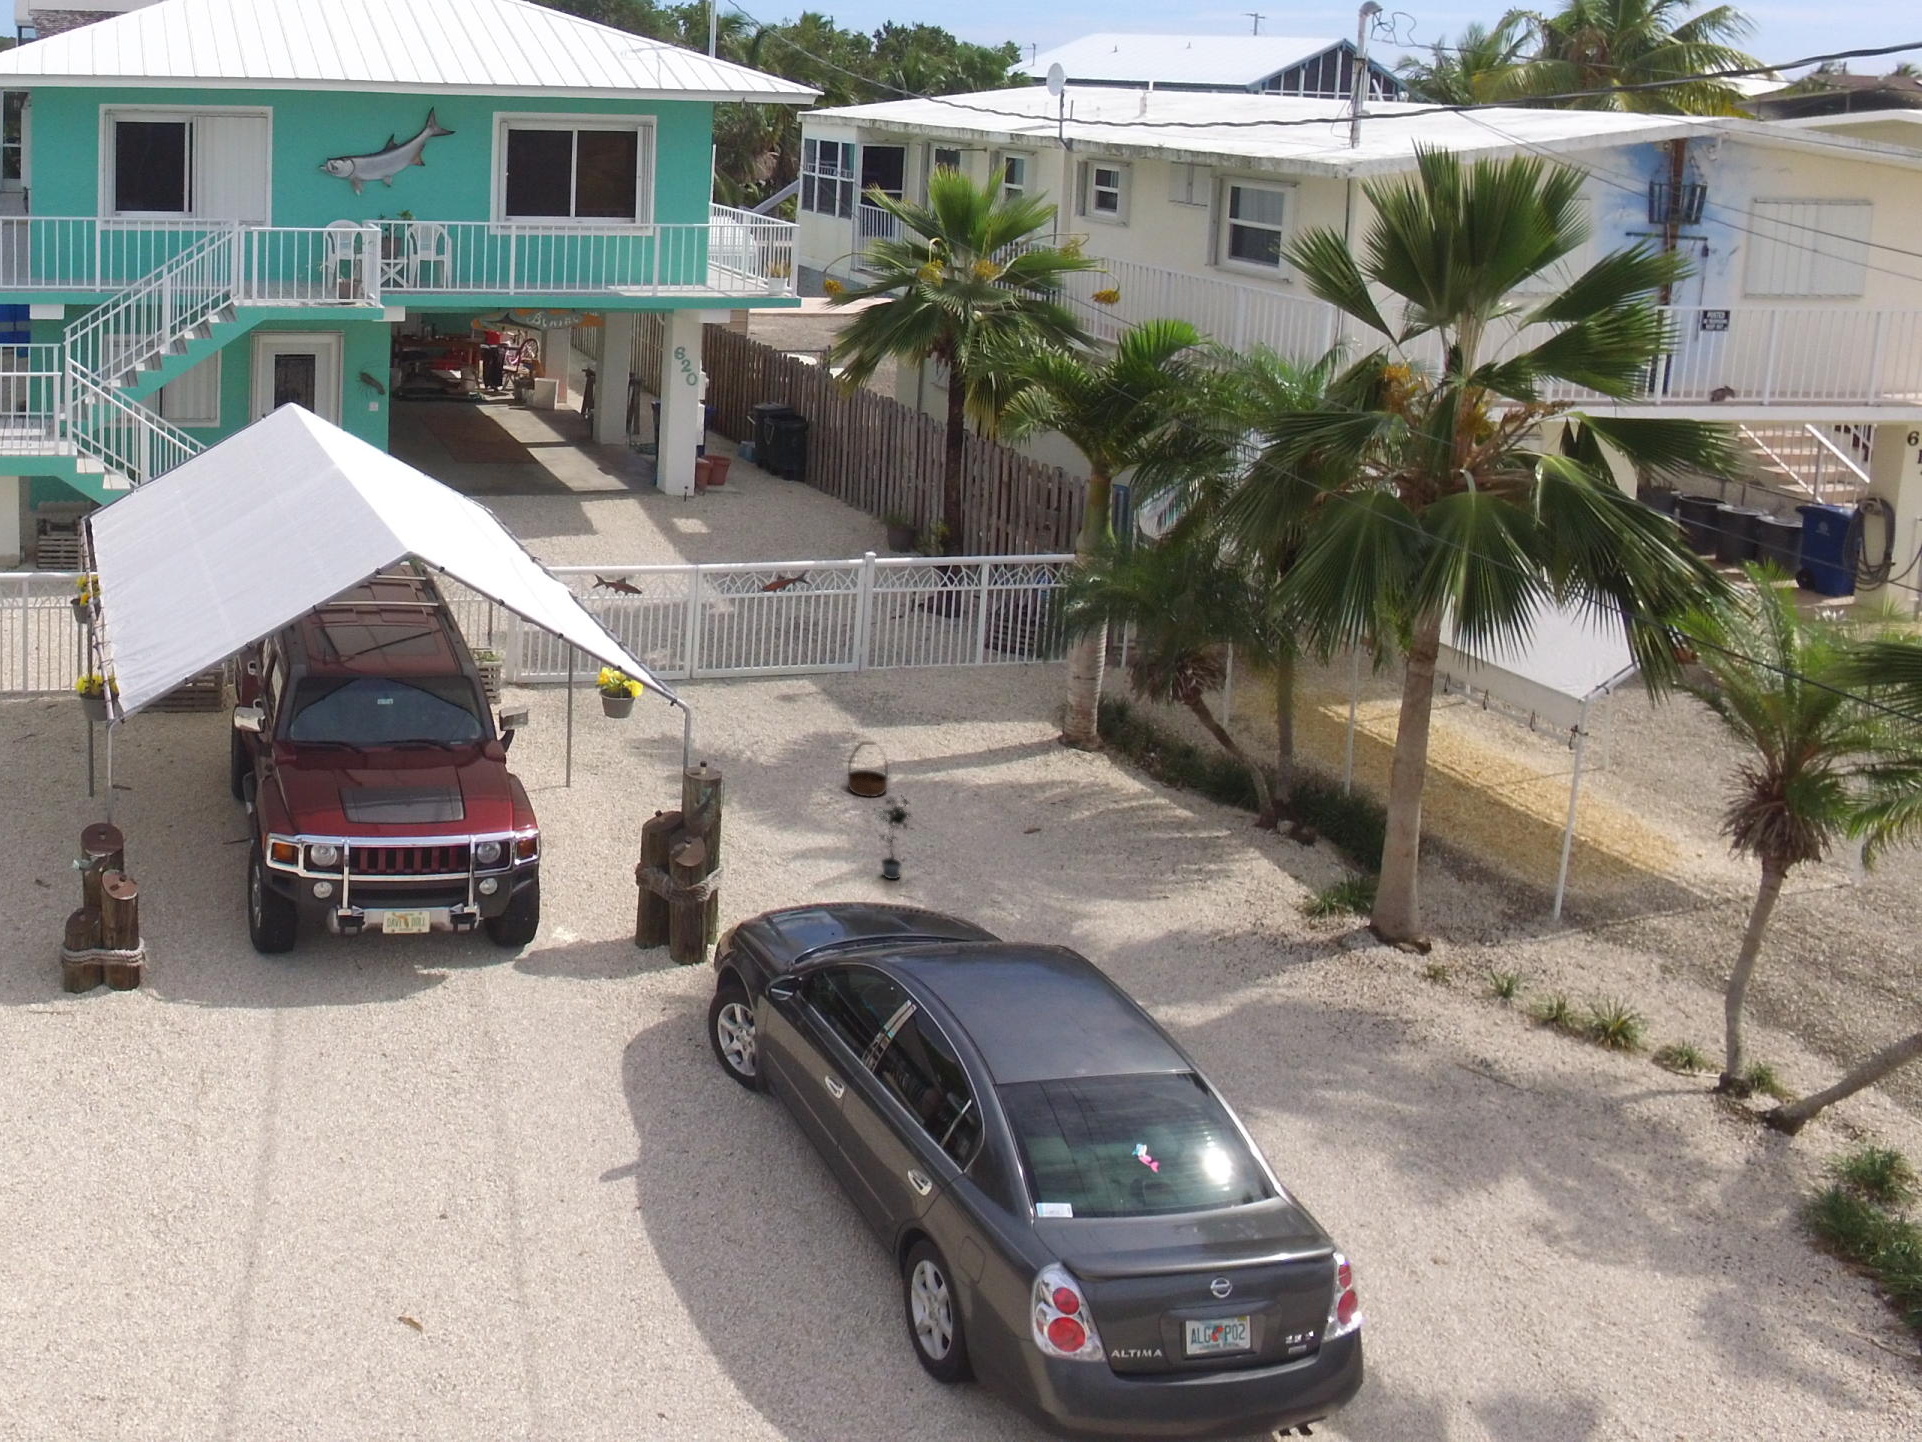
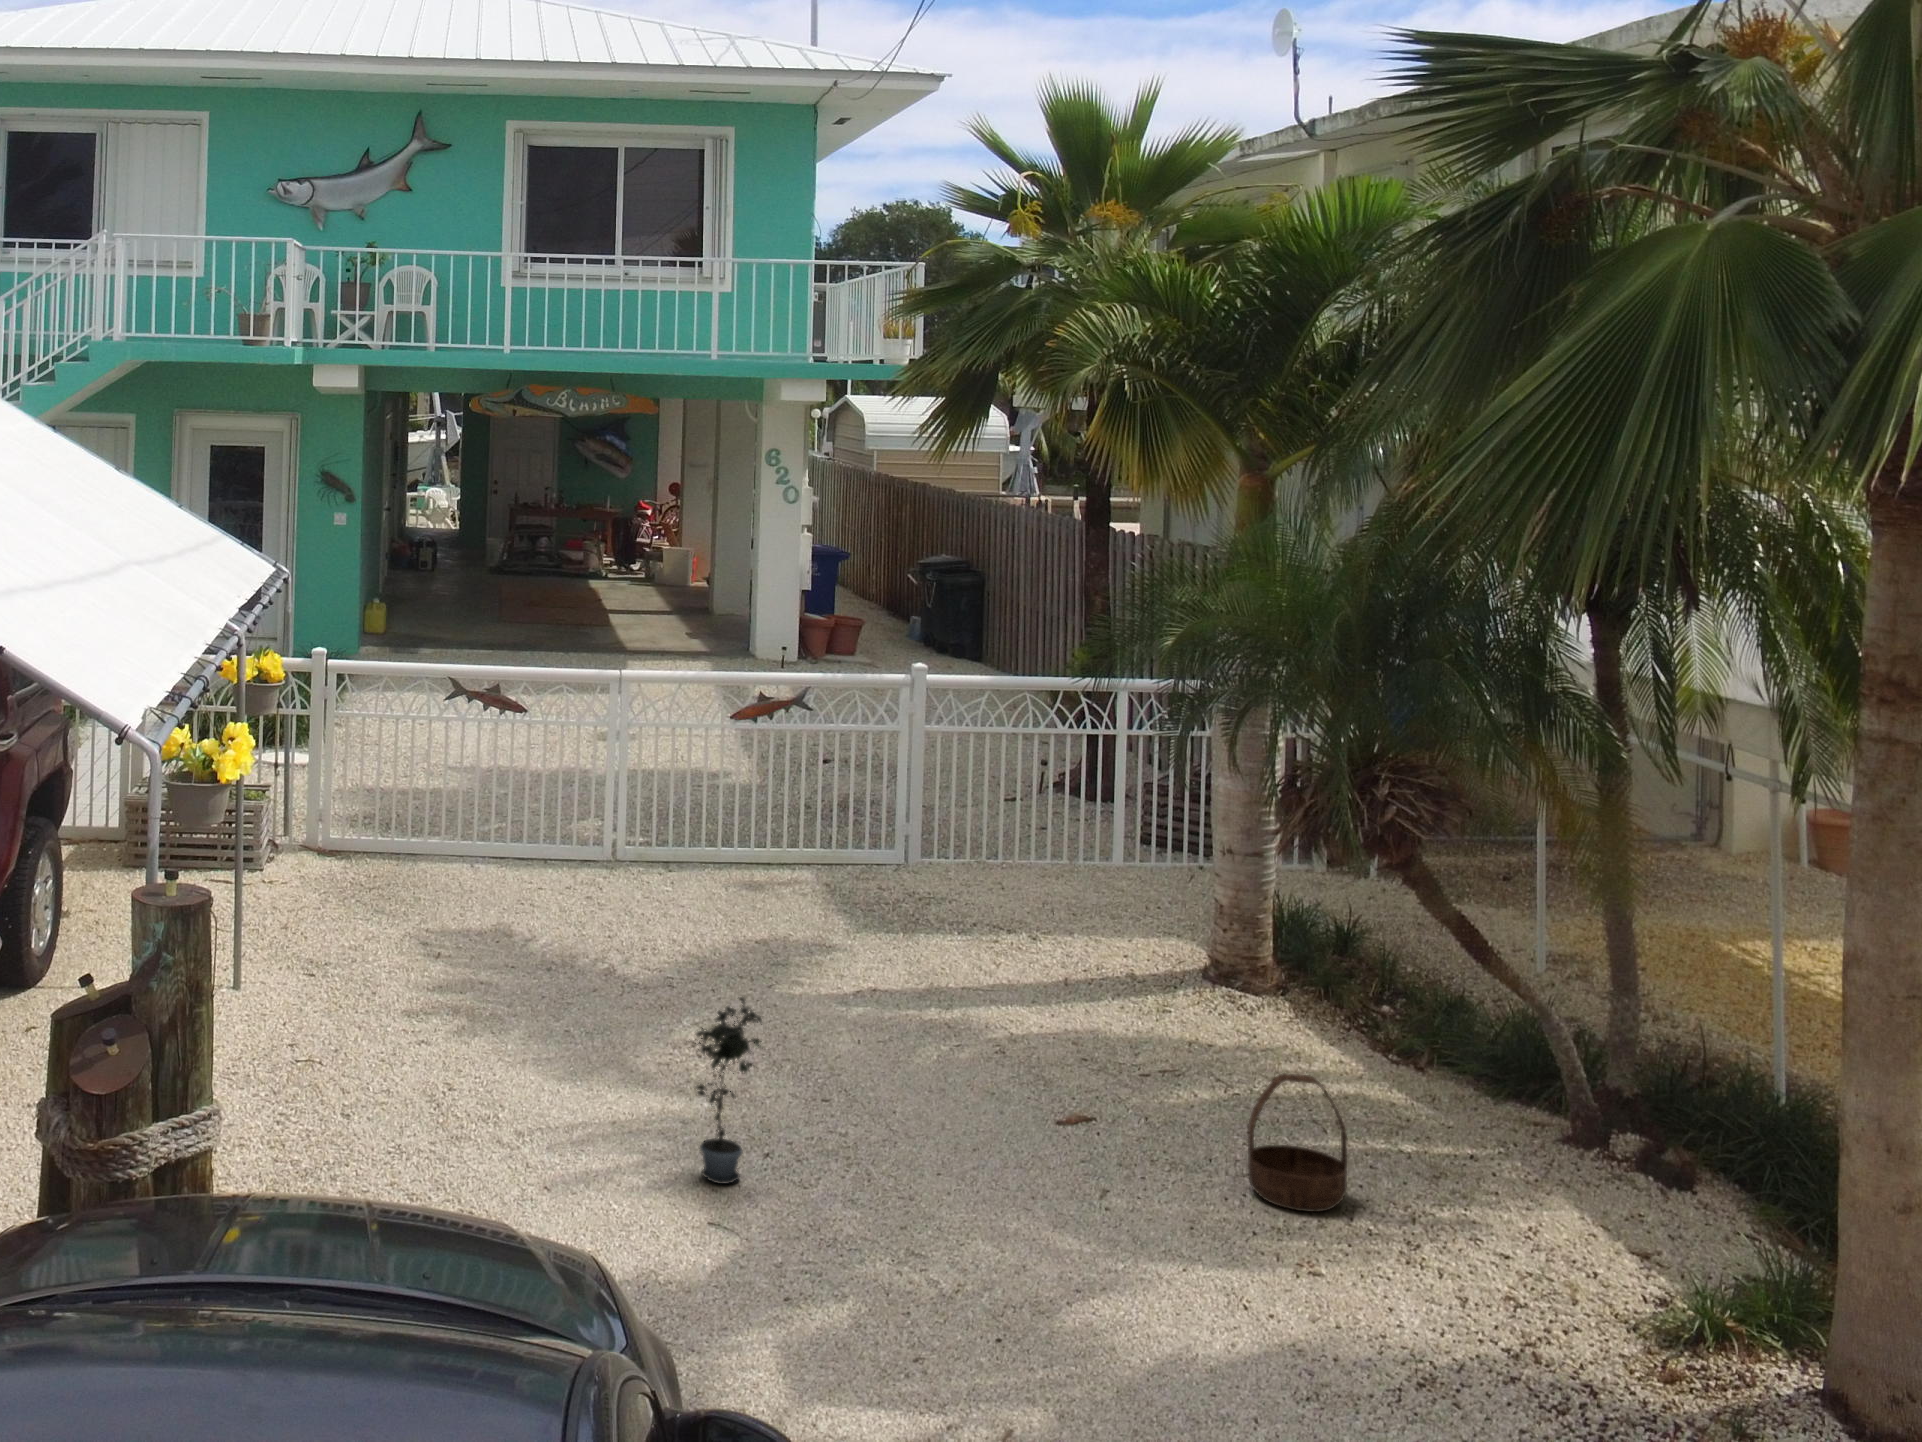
basket: present [848,741,888,797] -> present [1248,1073,1348,1212]

